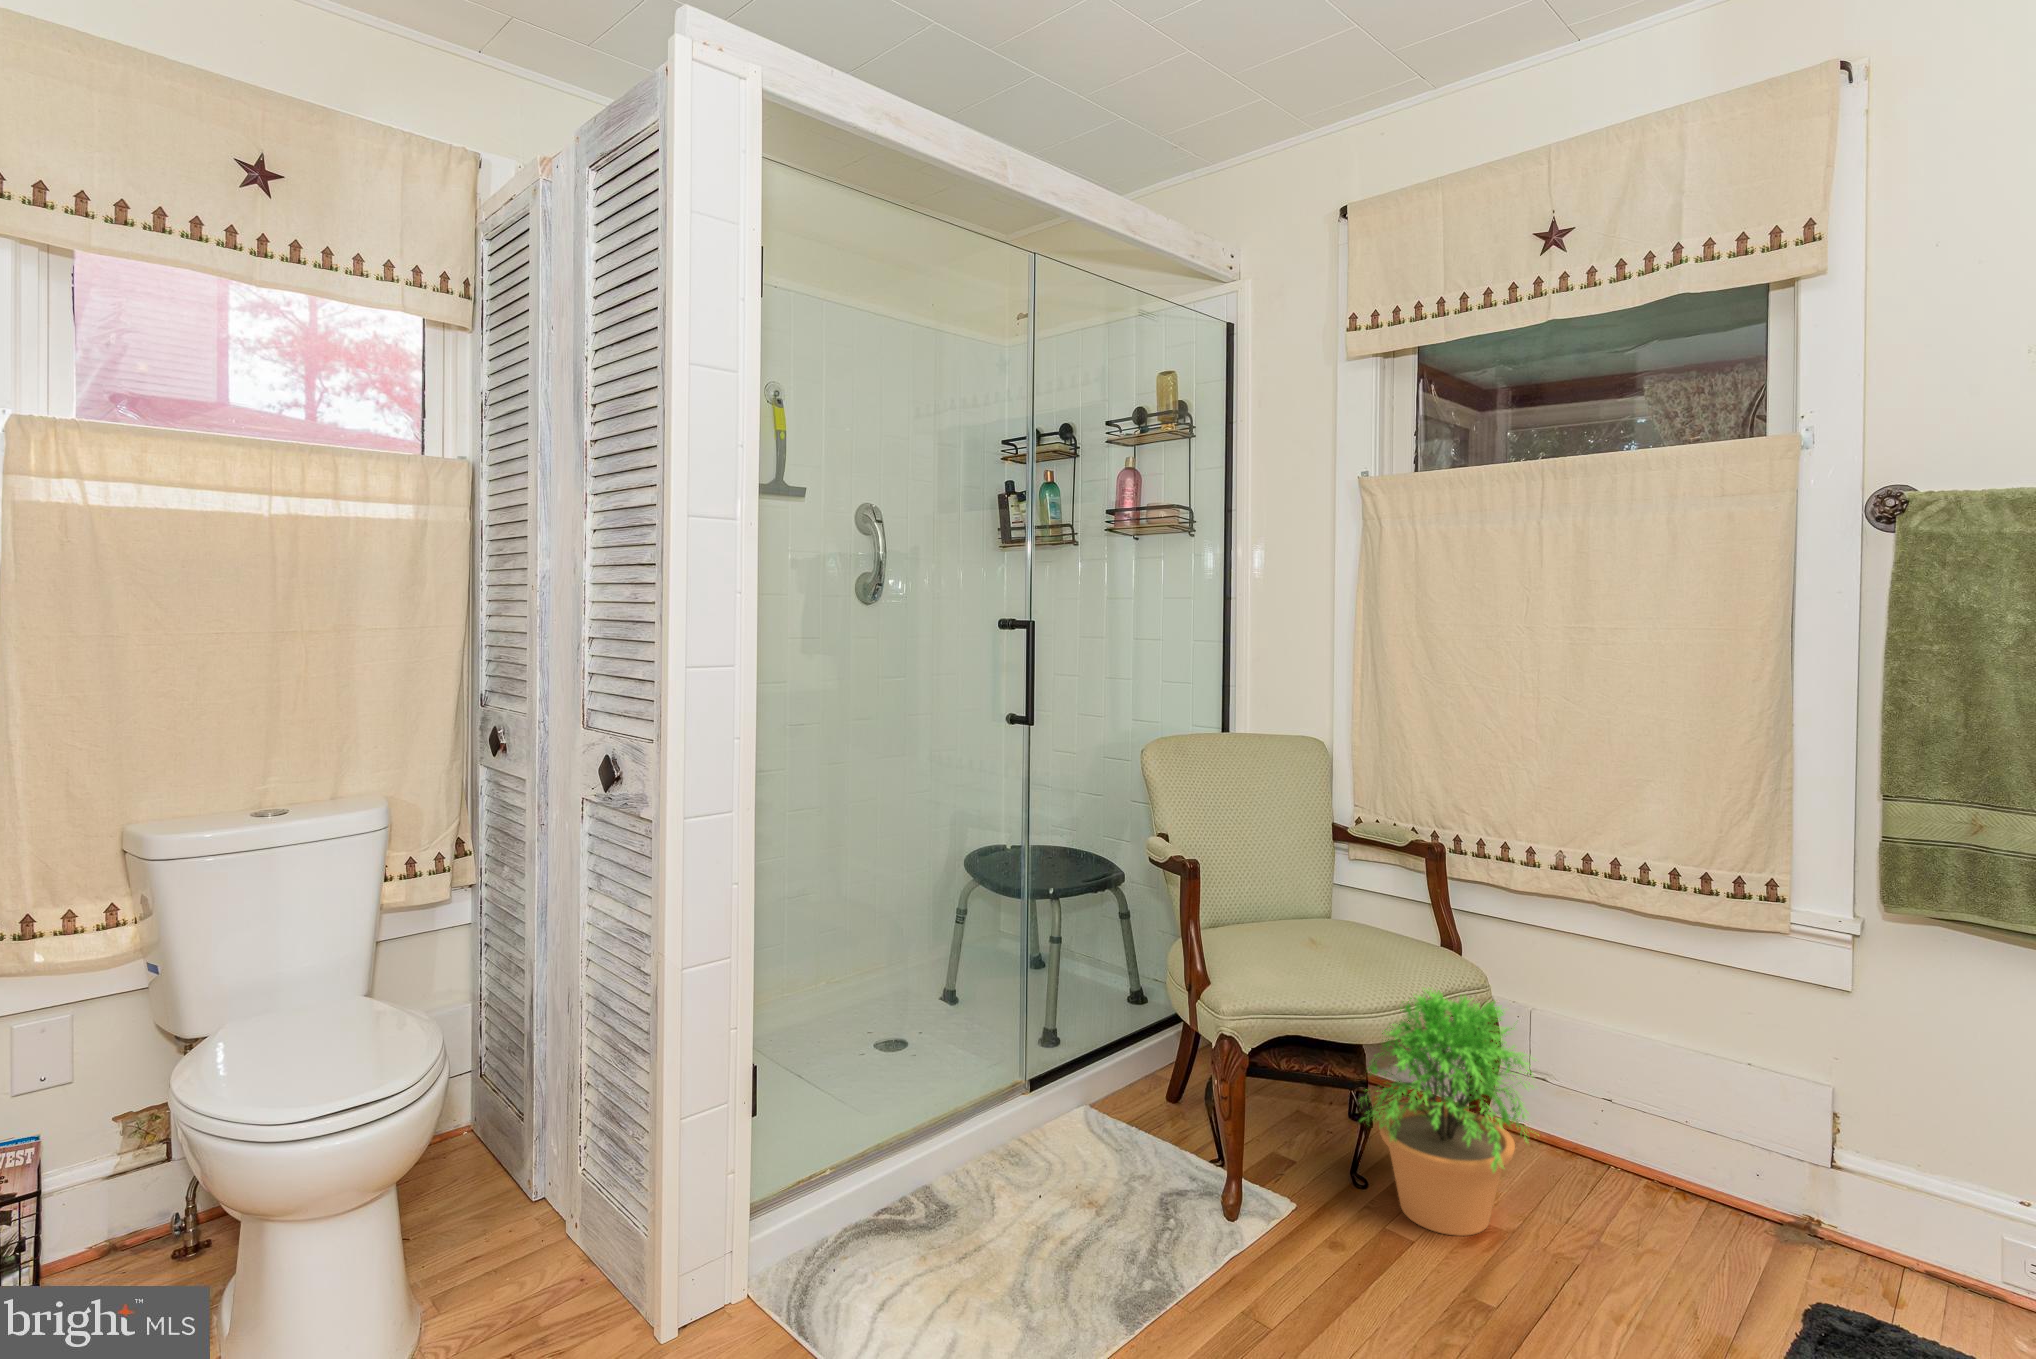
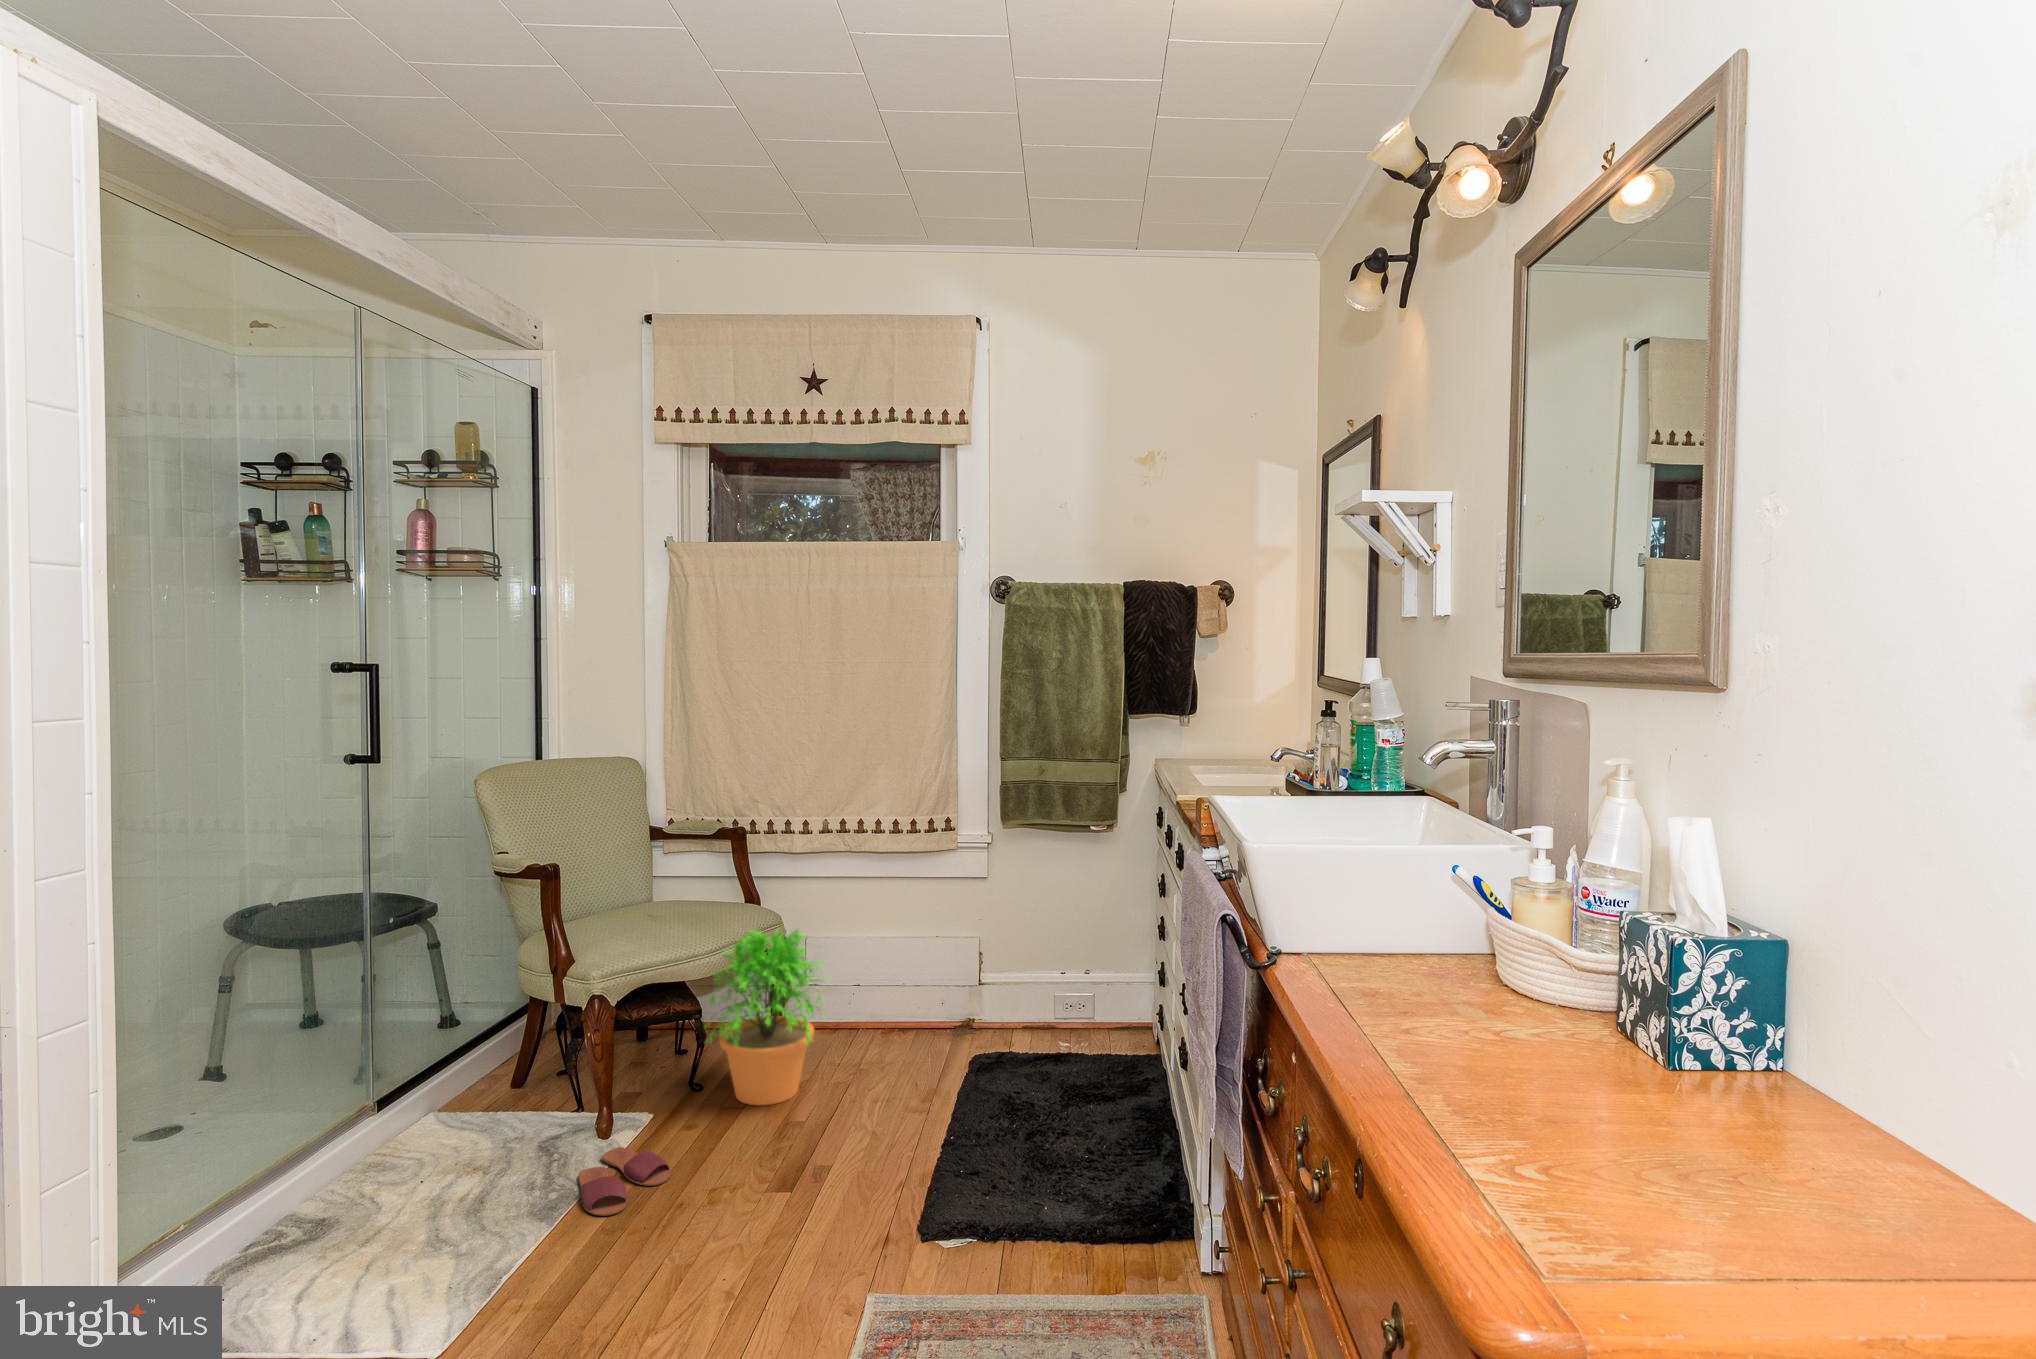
slippers: none [1171,1222,1284,1316] -> present [579,1147,671,1216]

